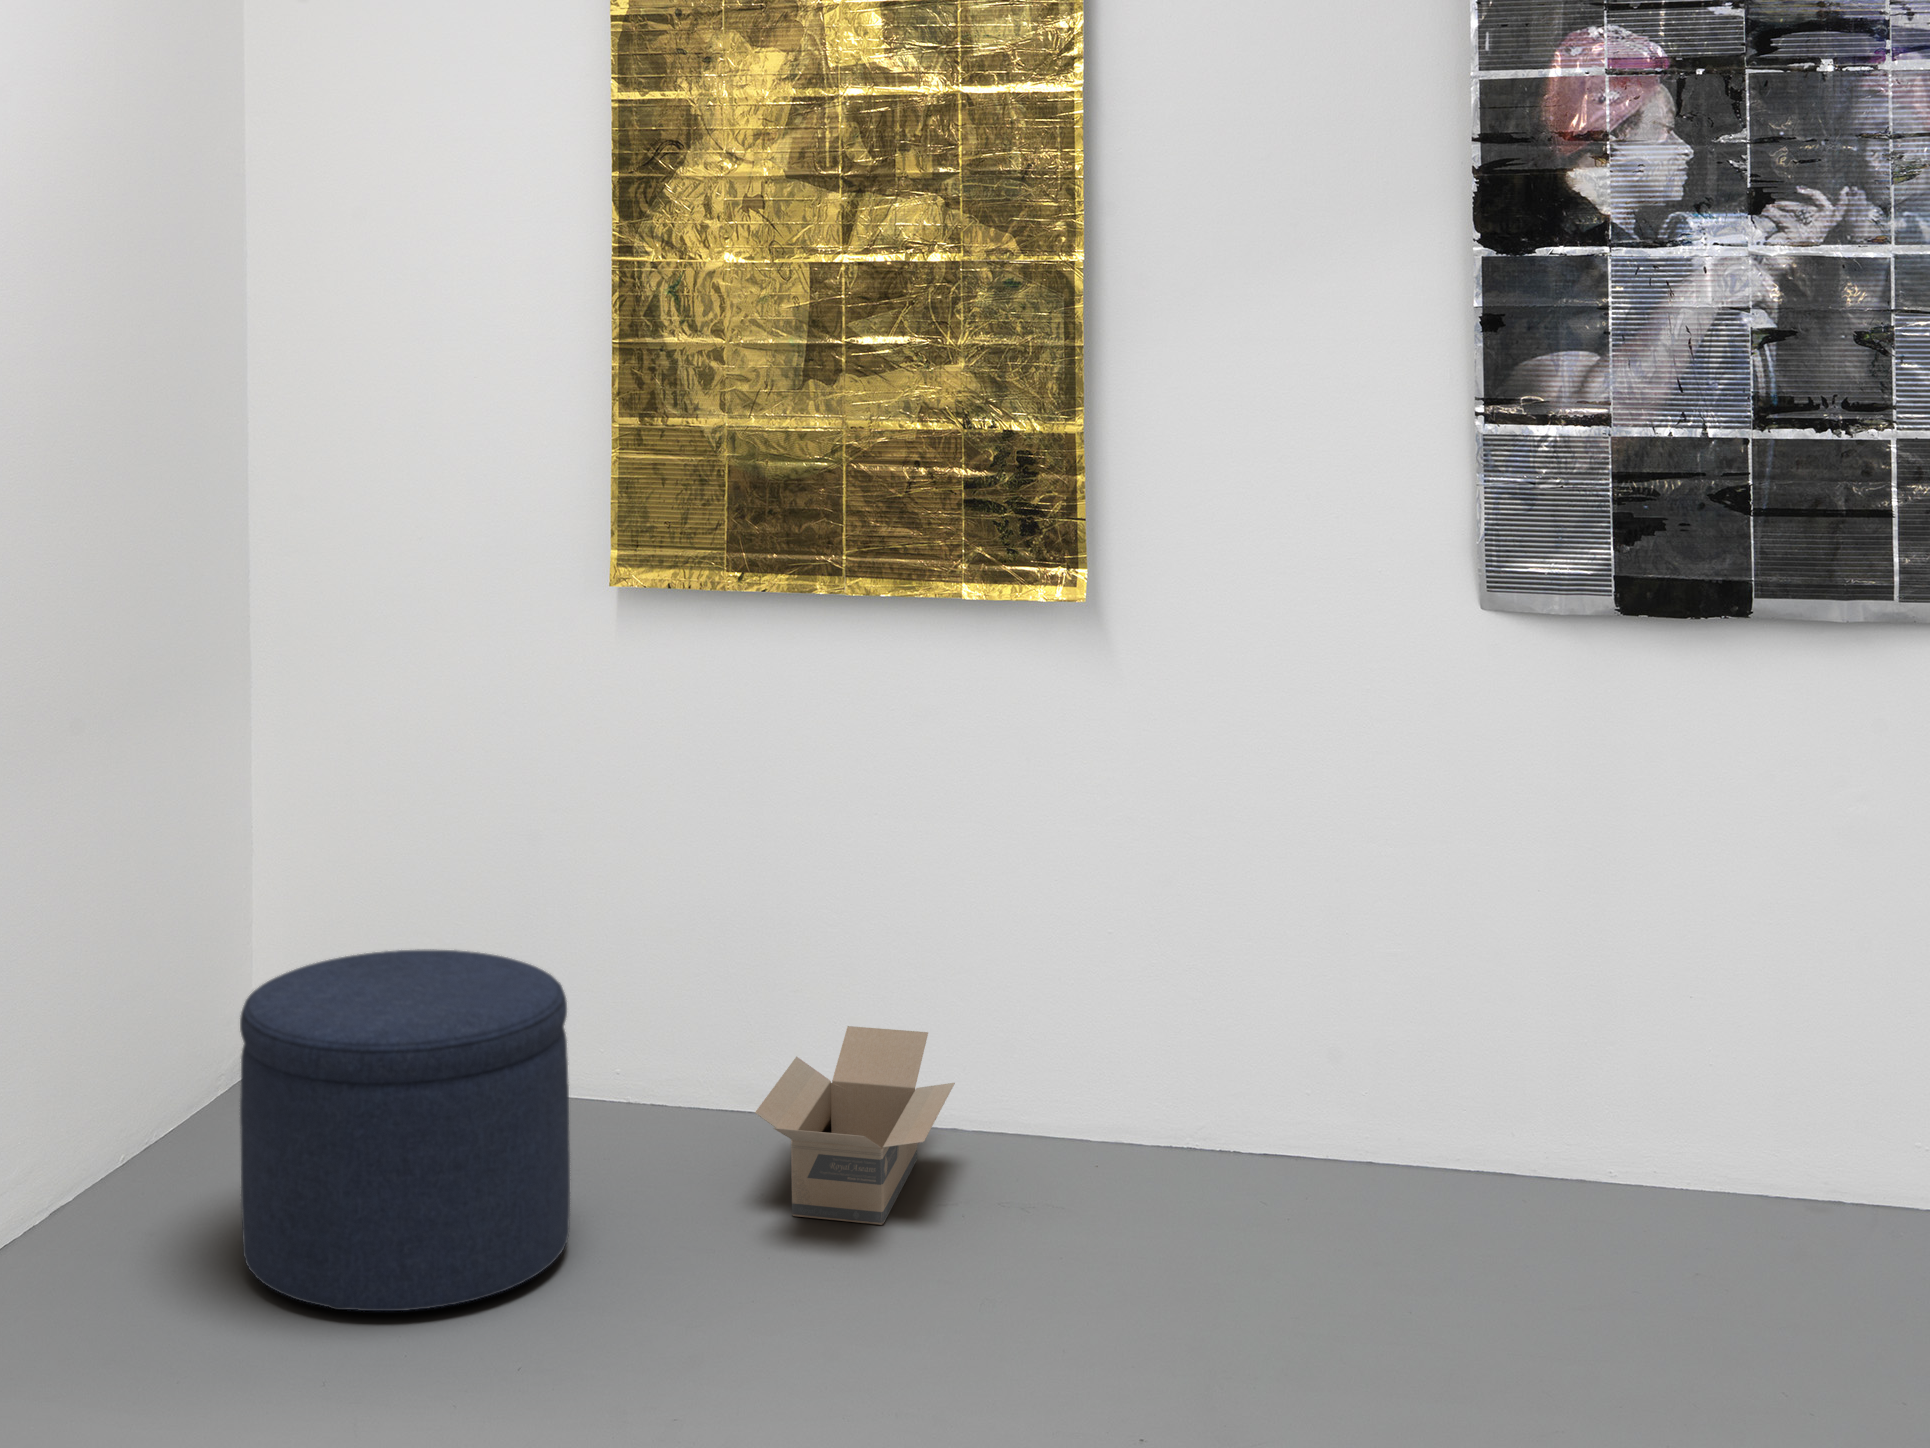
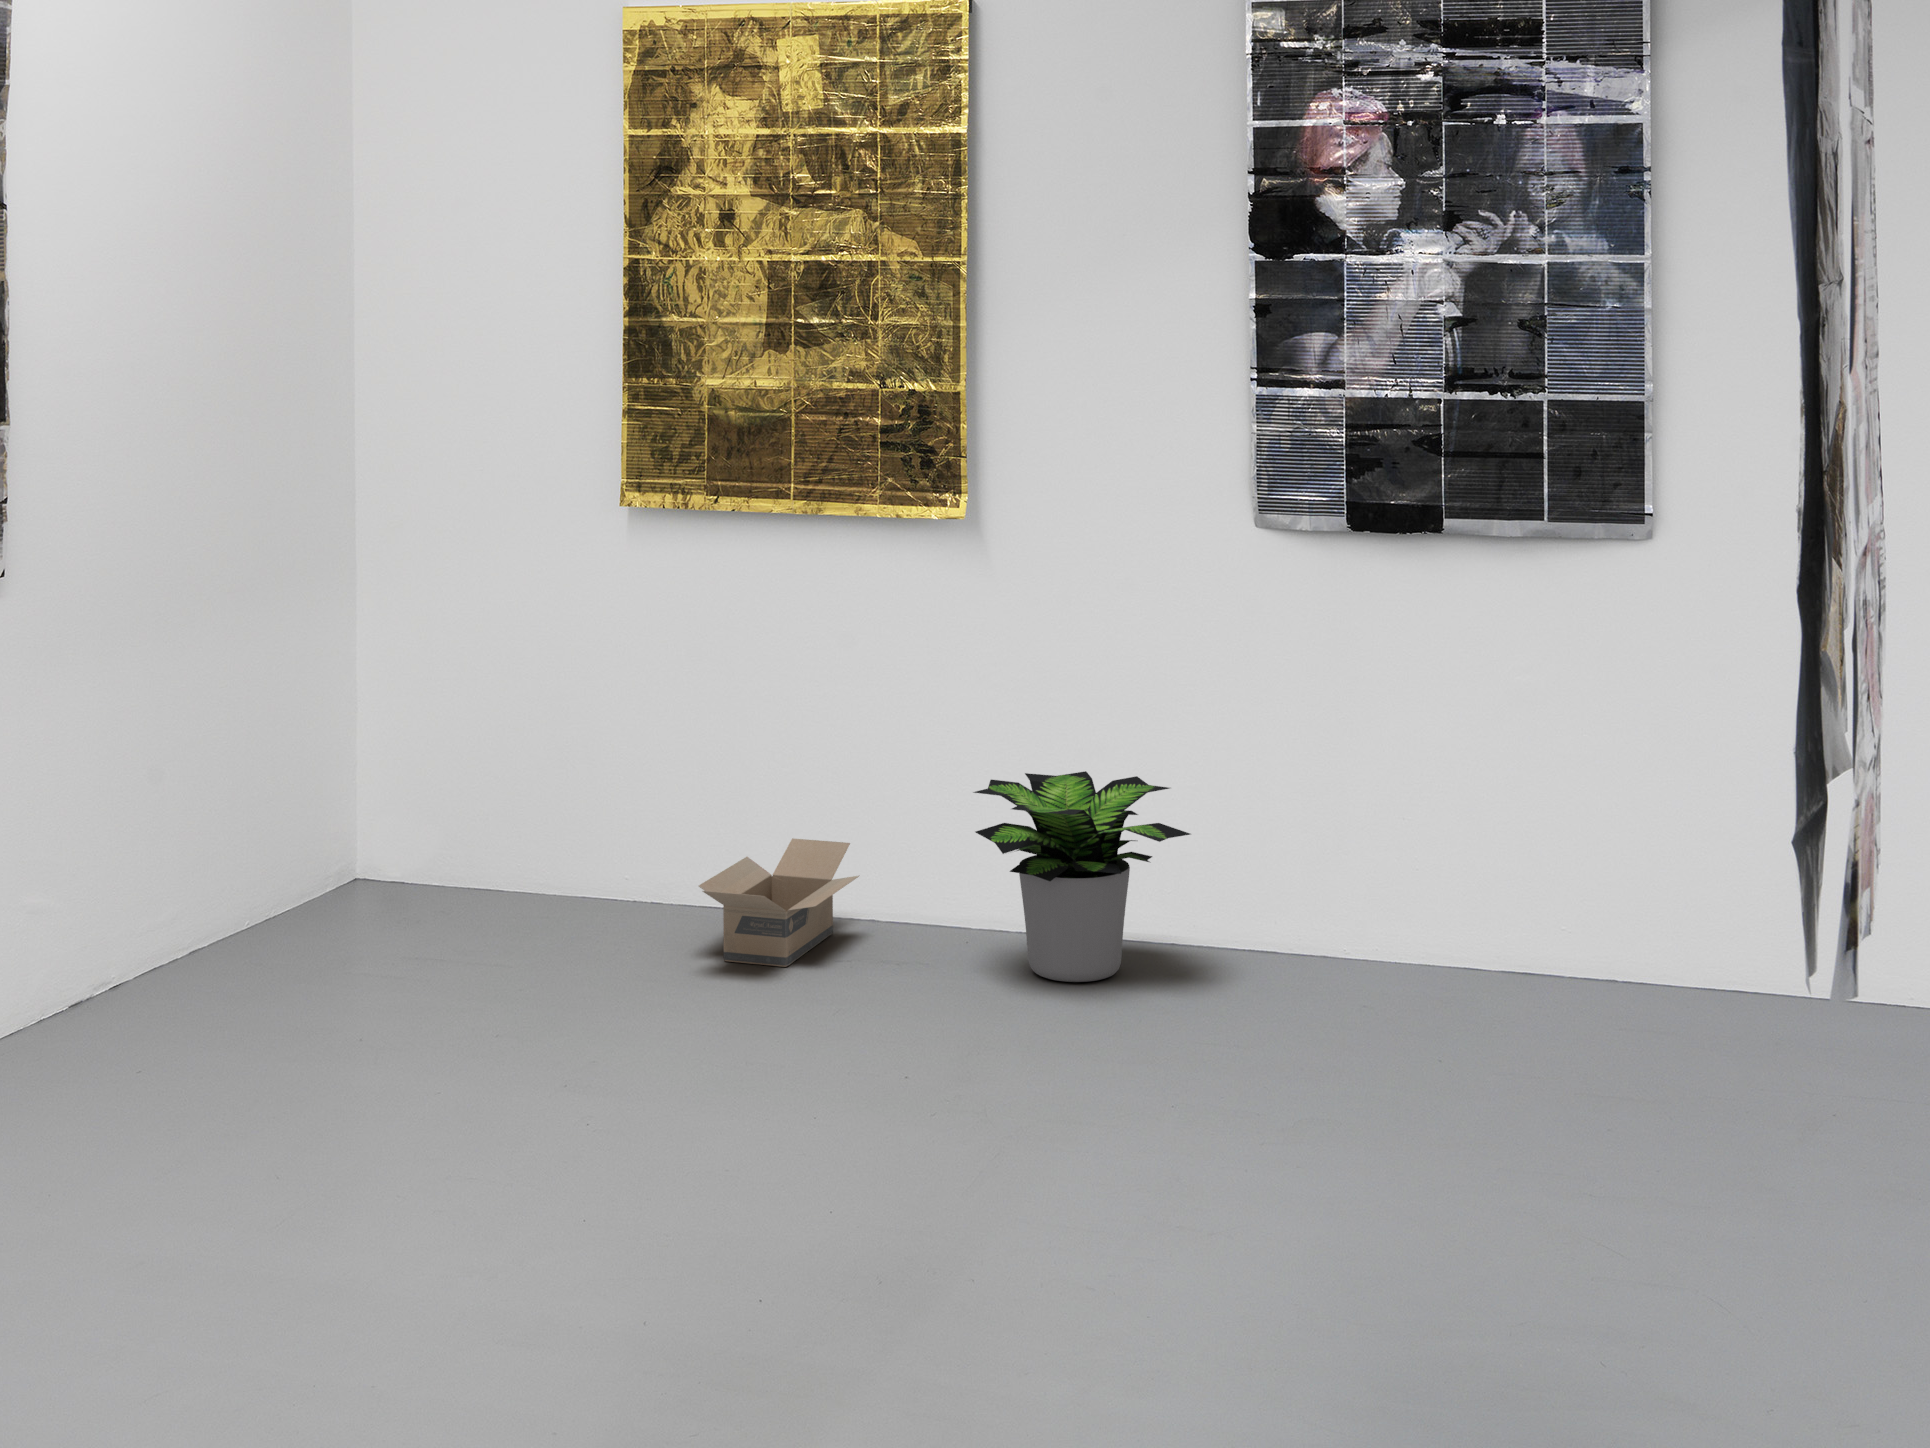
potted plant: none [1137,939,1437,1243] -> present [974,771,1190,982]
ottoman: present [240,949,570,1311] -> none [319,765,556,1001]

